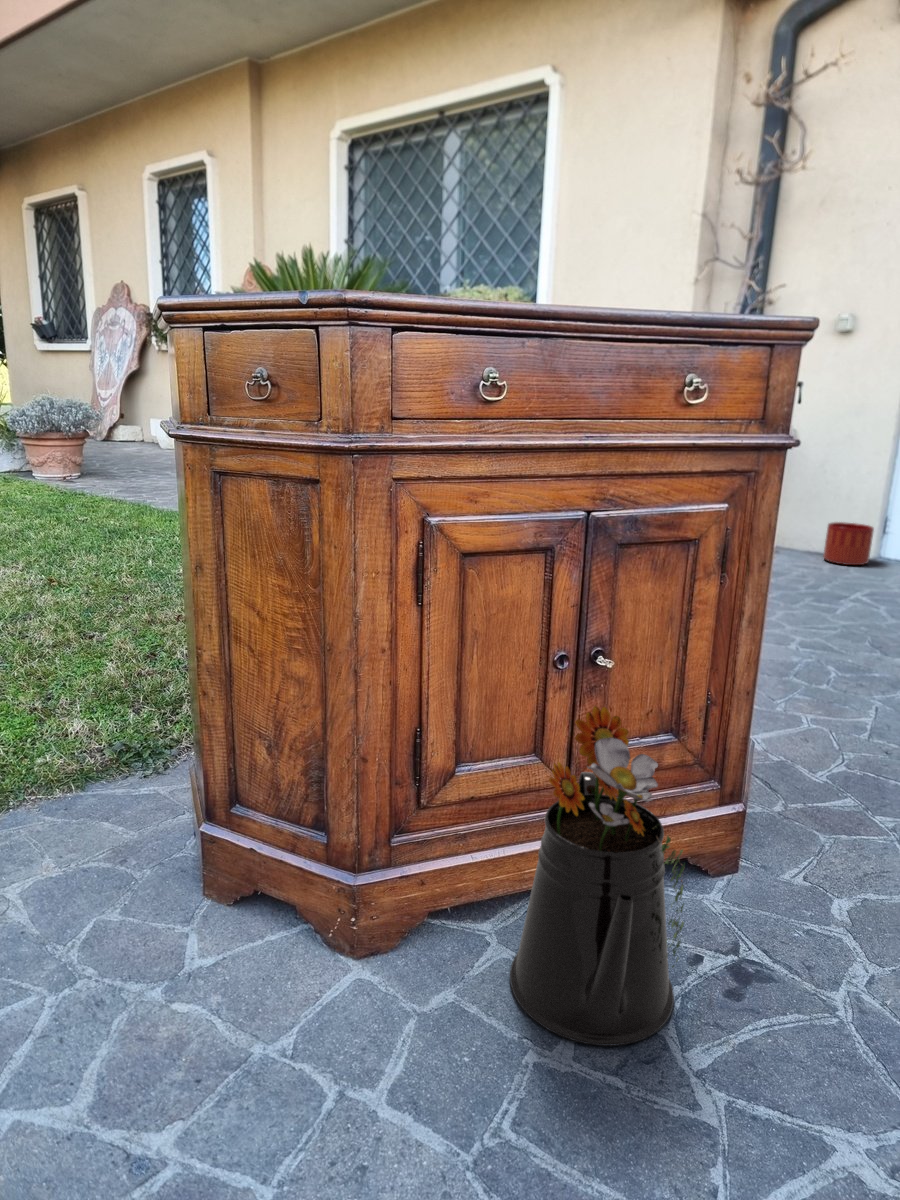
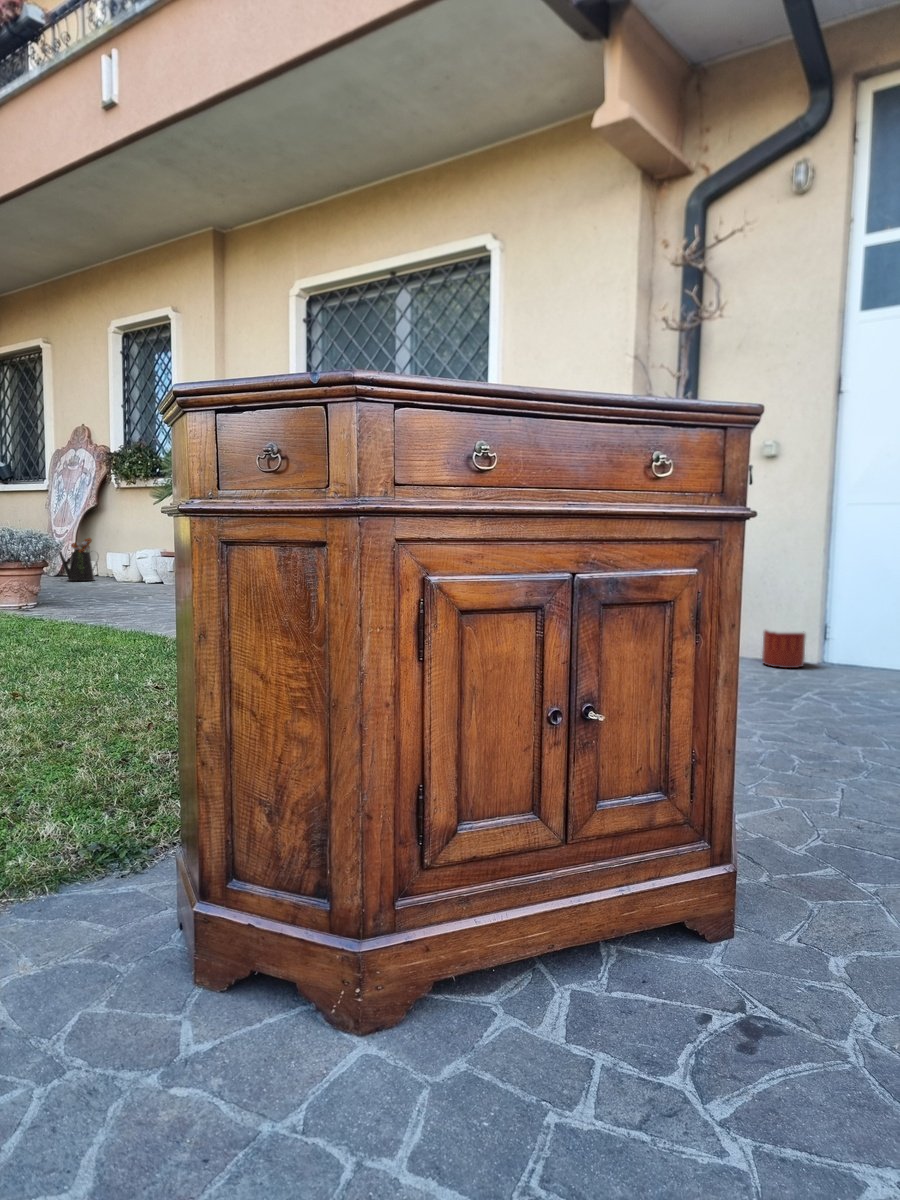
watering can: present [510,706,685,1046] -> present [59,538,94,581]

